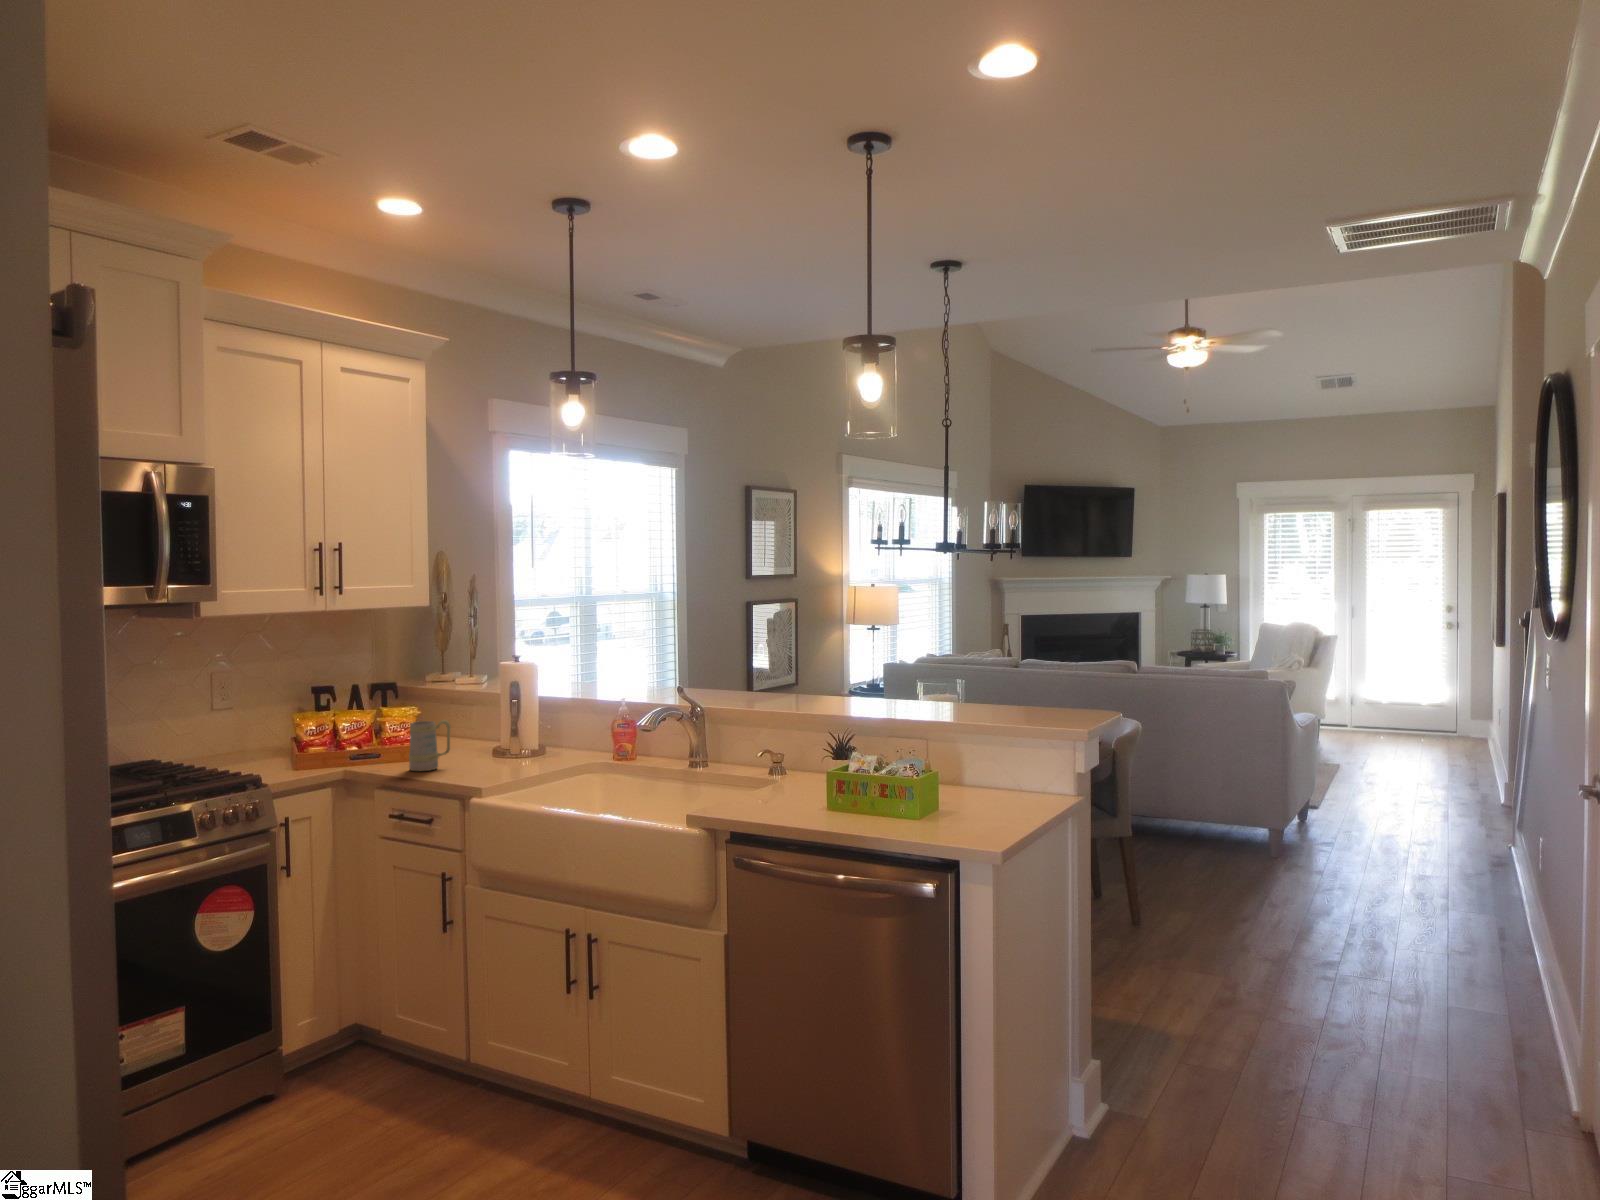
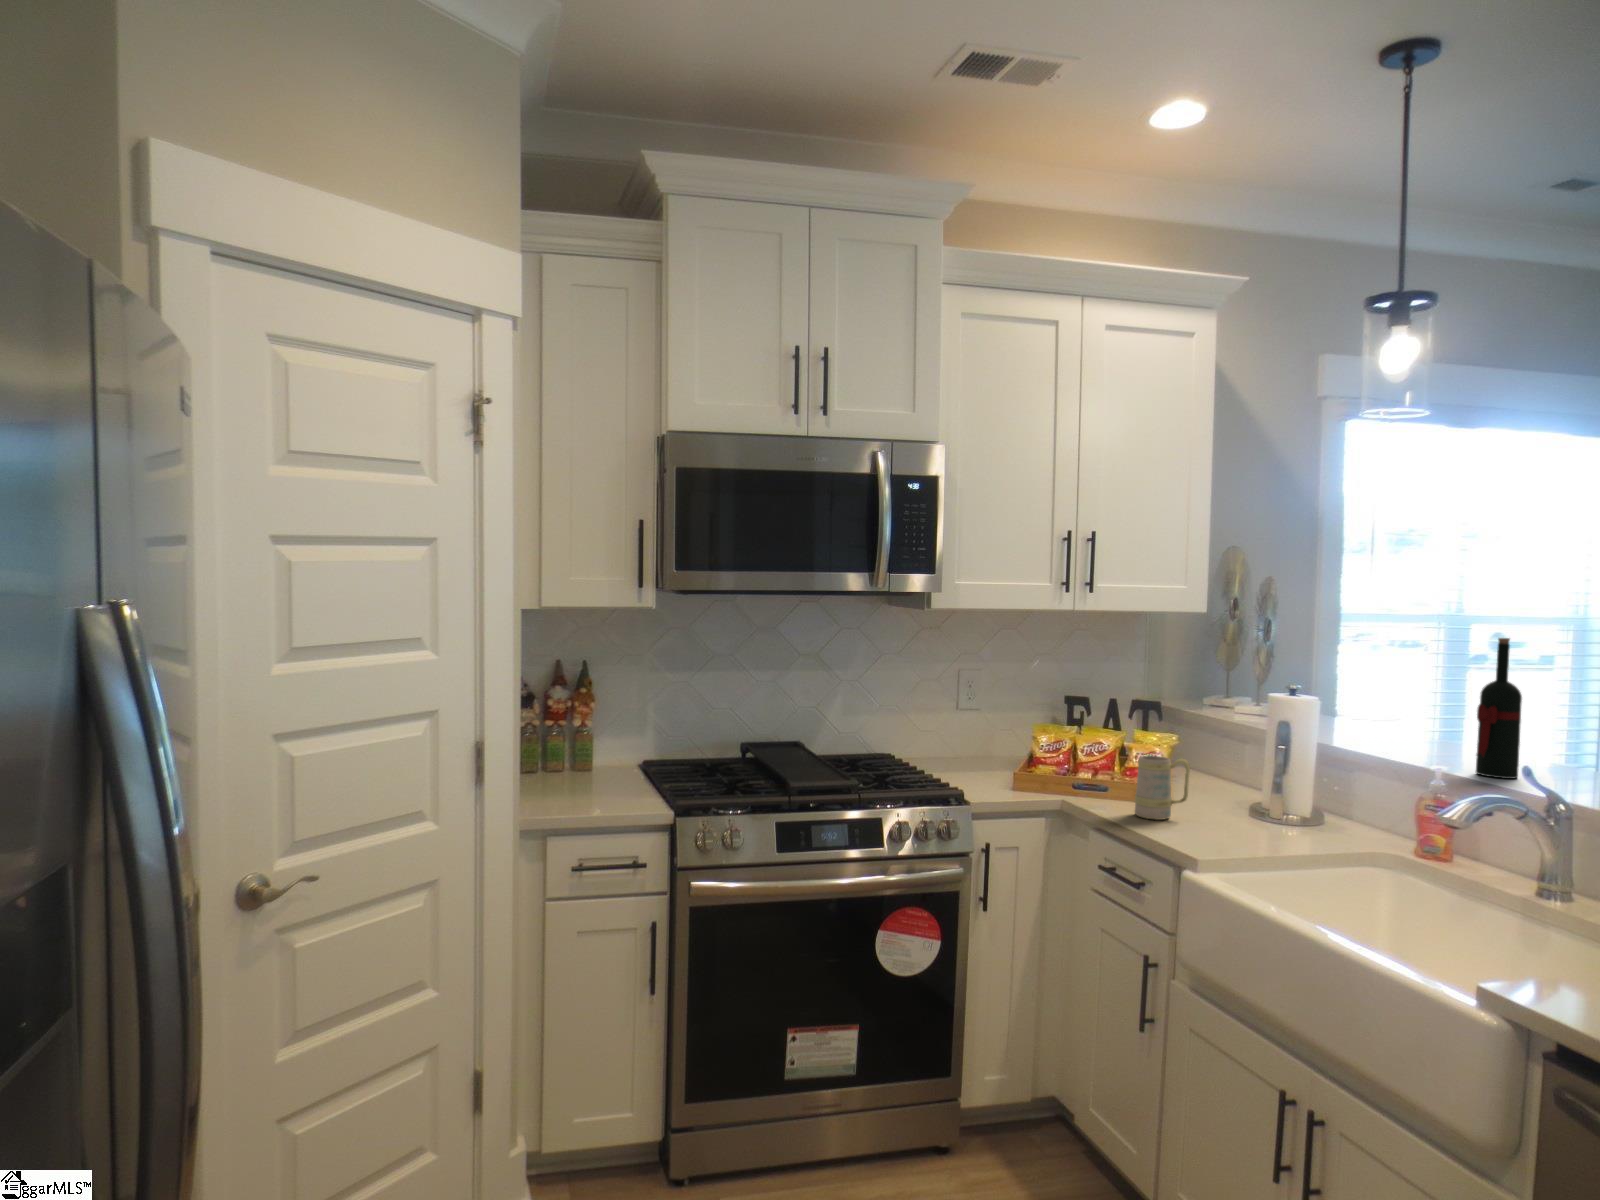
wine bottle: none [640,608,664,699] -> present [1476,638,1522,779]

